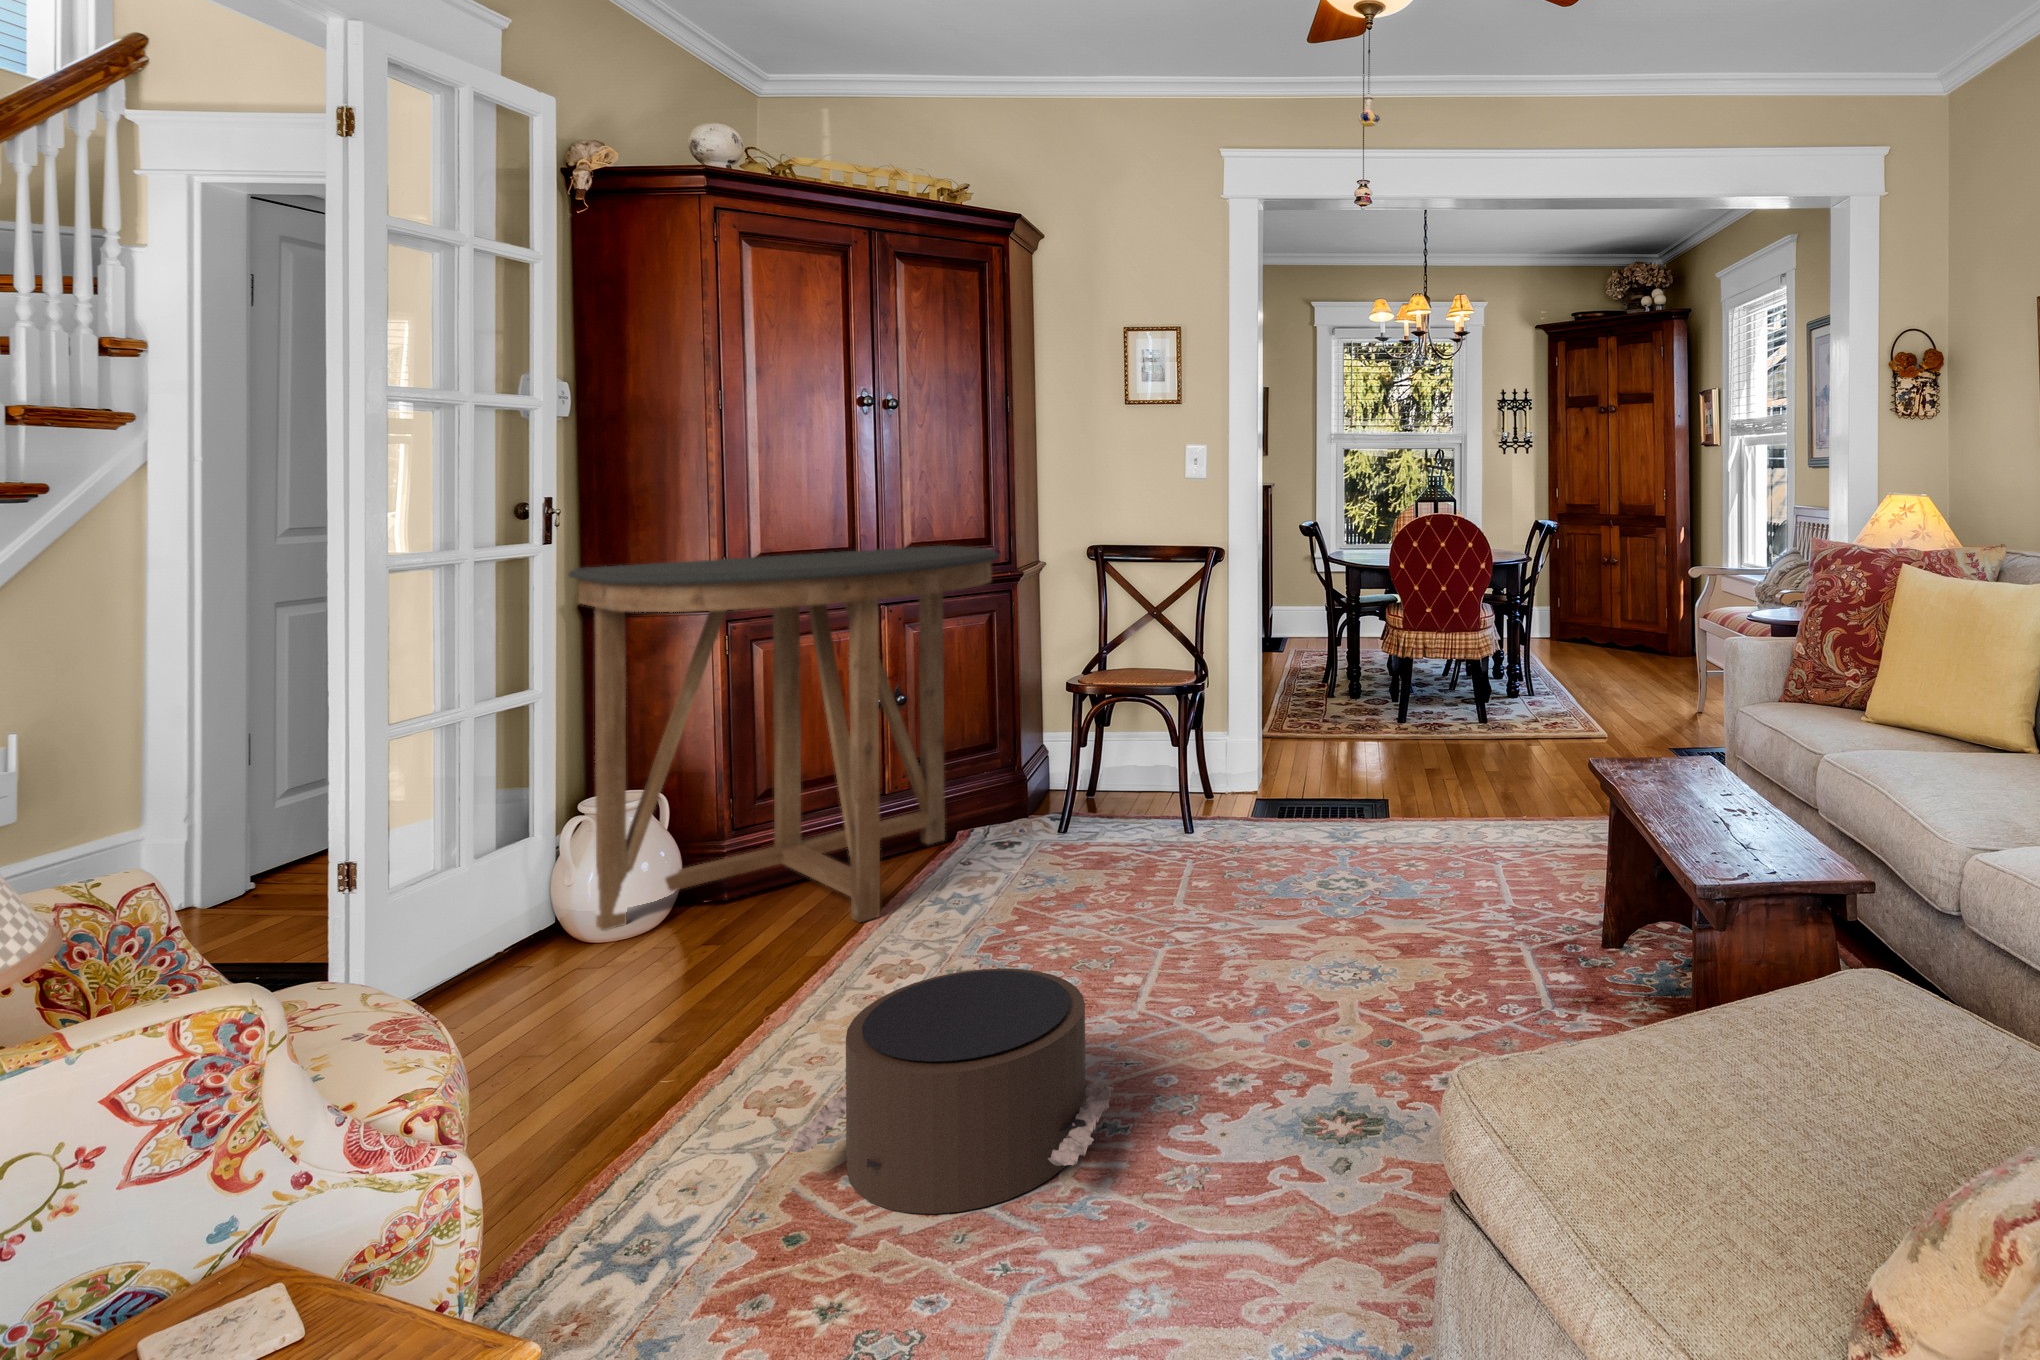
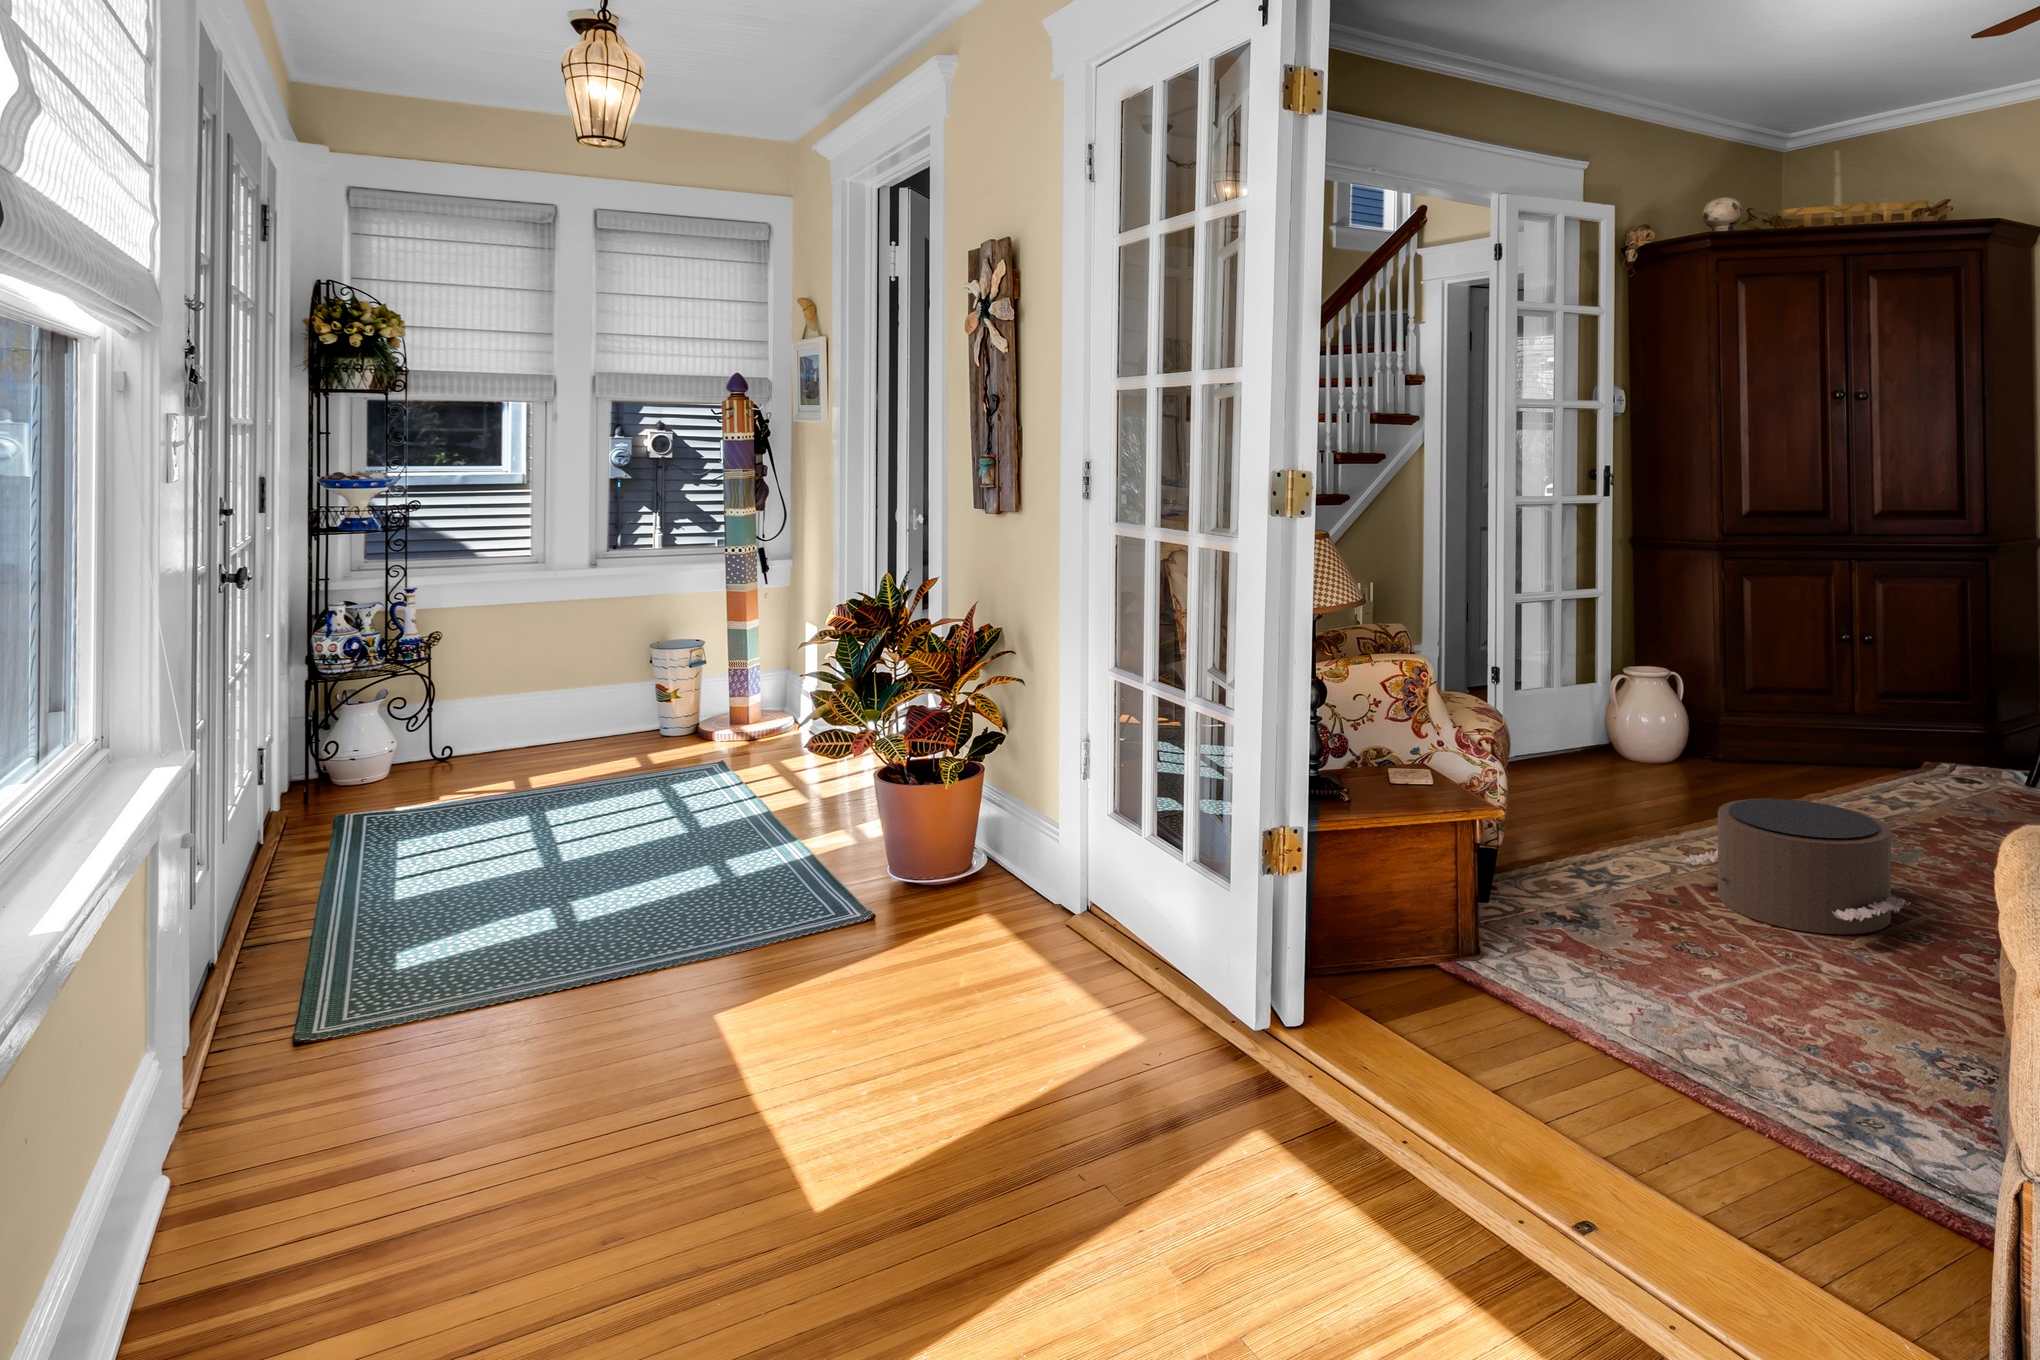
console table: present [569,545,999,930] -> none [1618,514,1953,794]

